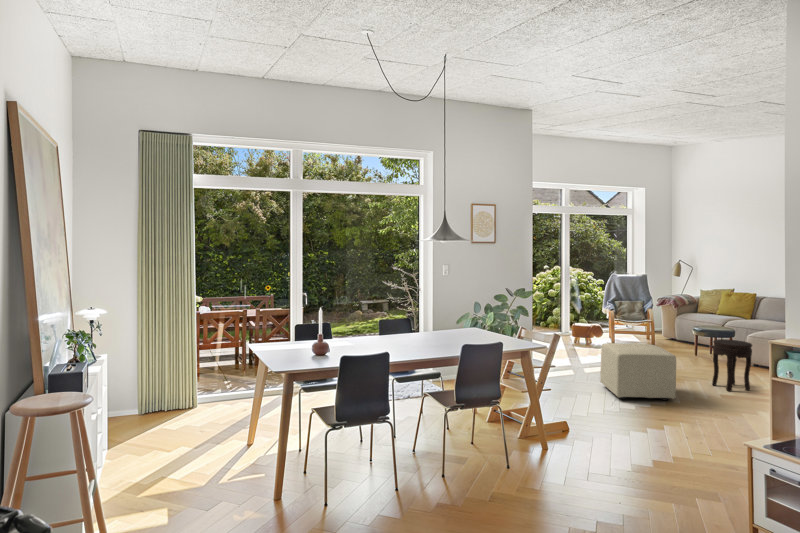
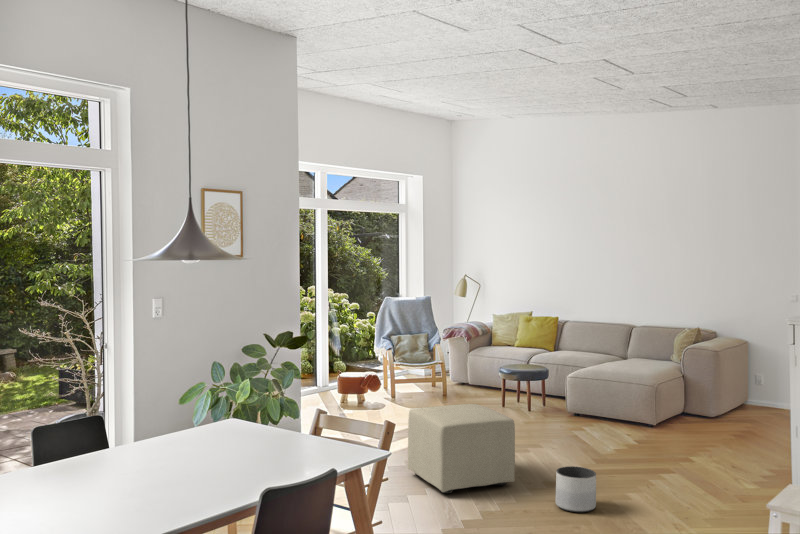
side table: present [712,339,752,391] -> none [543,386,590,458]
planter: none [700,391,734,423] -> present [555,466,596,512]

